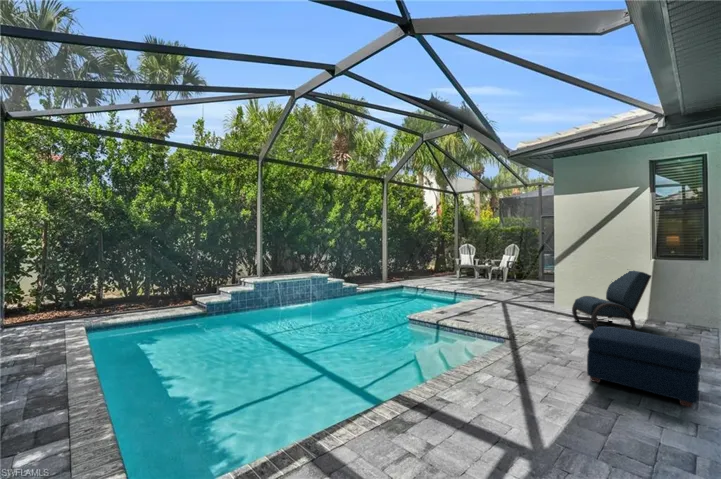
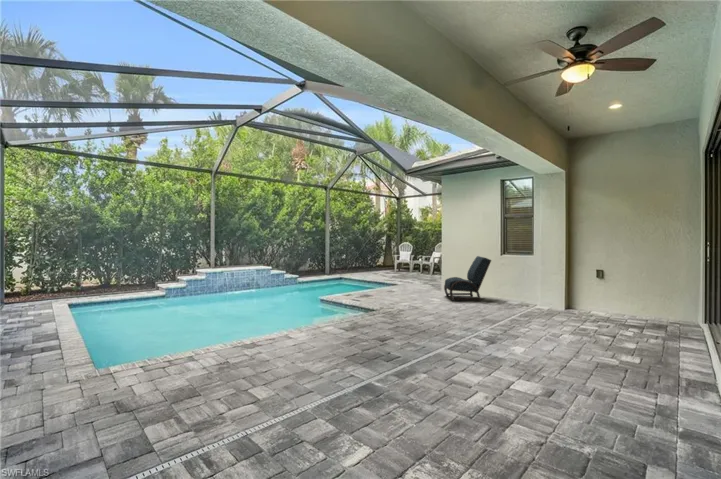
ottoman: present [587,326,701,407] -> none [403,290,467,333]

